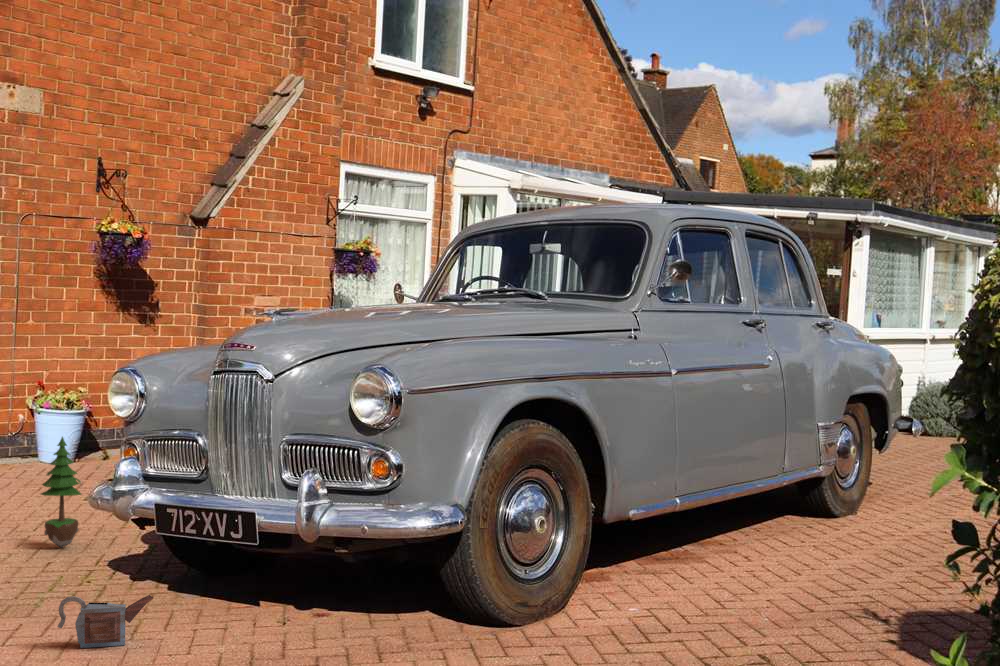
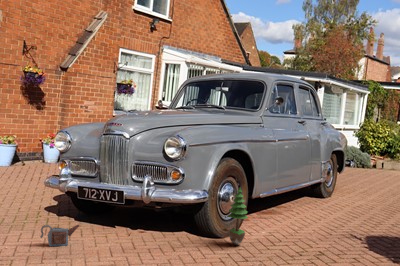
potted tree: present [41,437,81,548] -> present [228,188,248,245]

